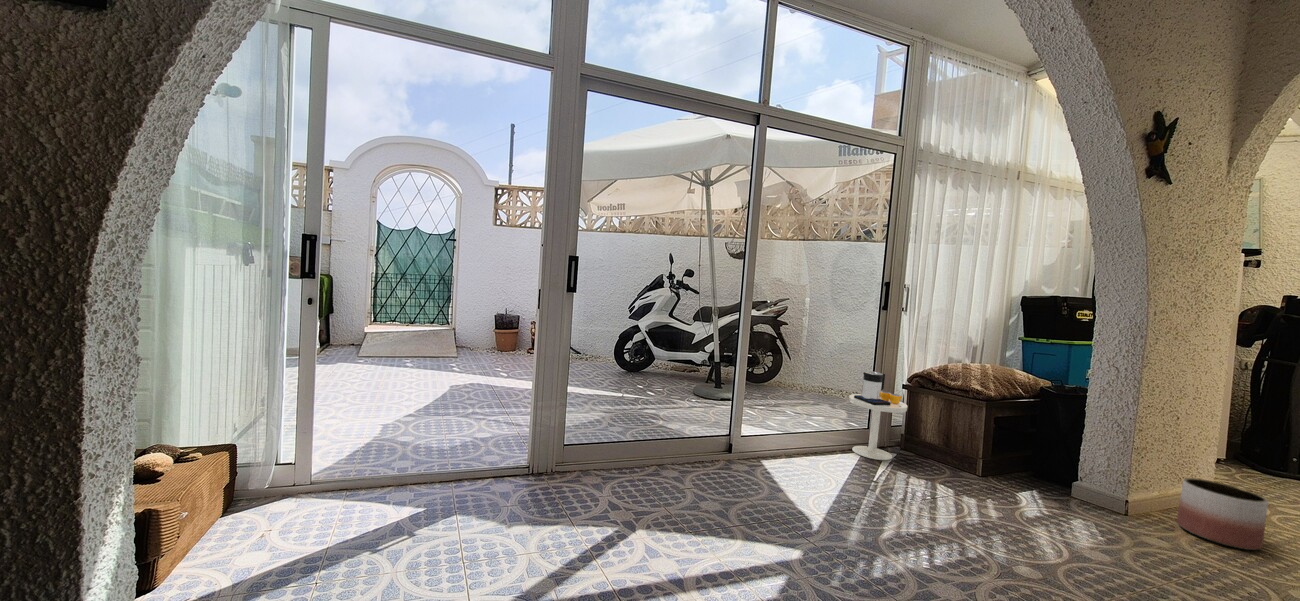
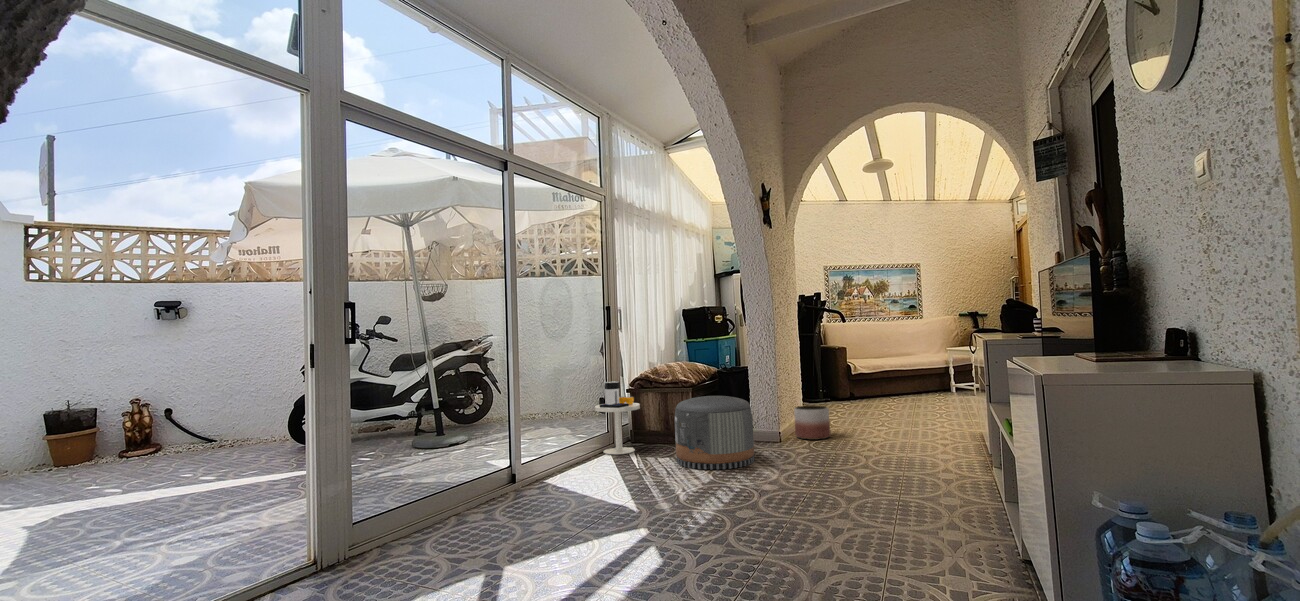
pouf: none [933,422,1074,546] -> present [675,396,754,470]

